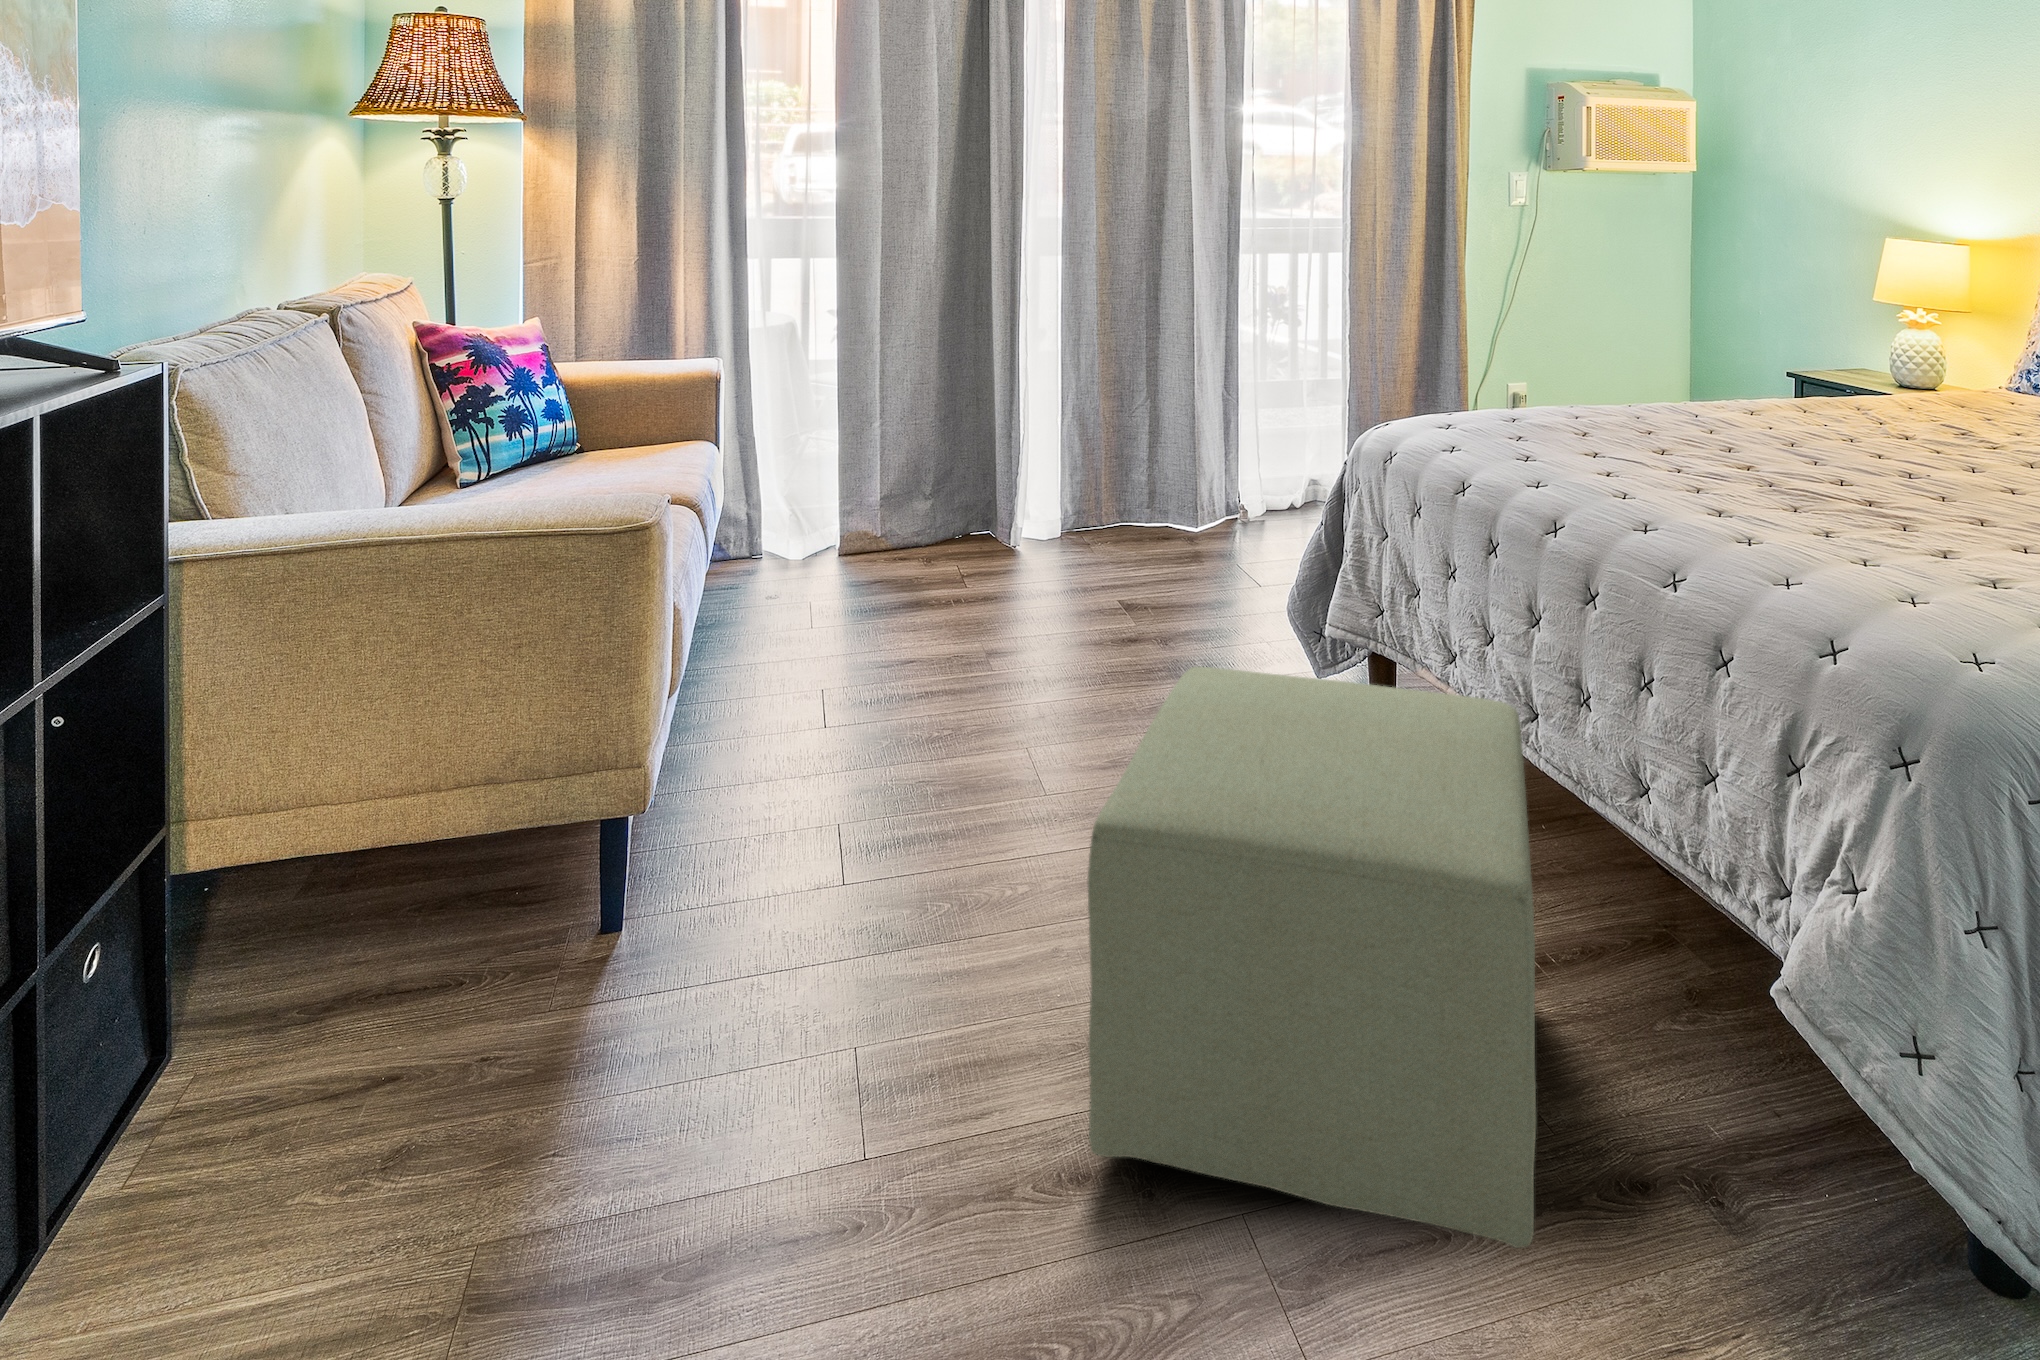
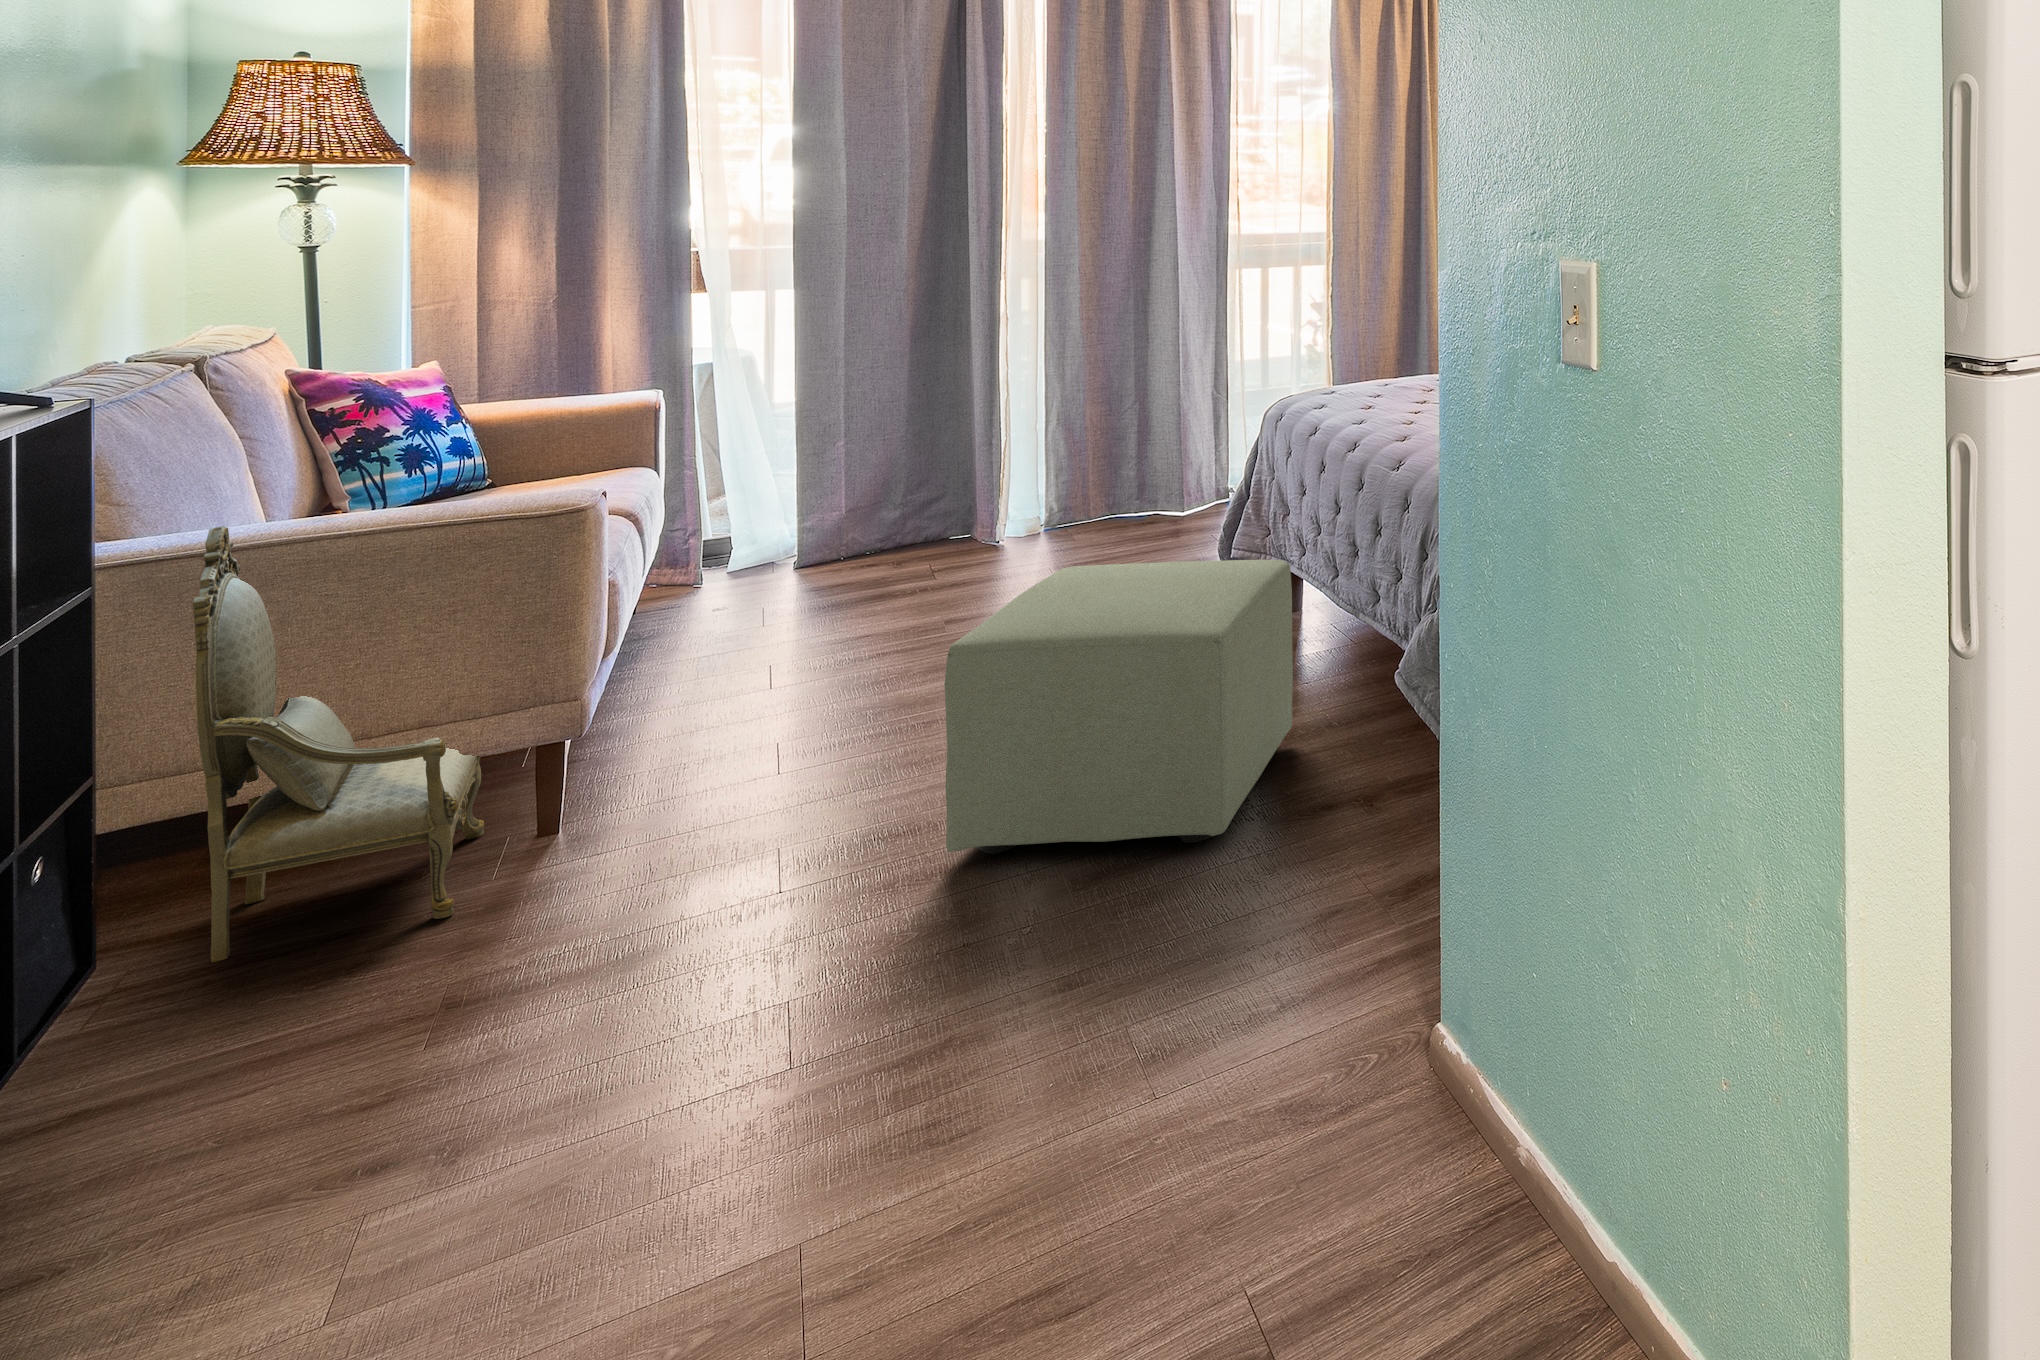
armchair: none [244,391,550,1100] -> present [193,527,484,962]

